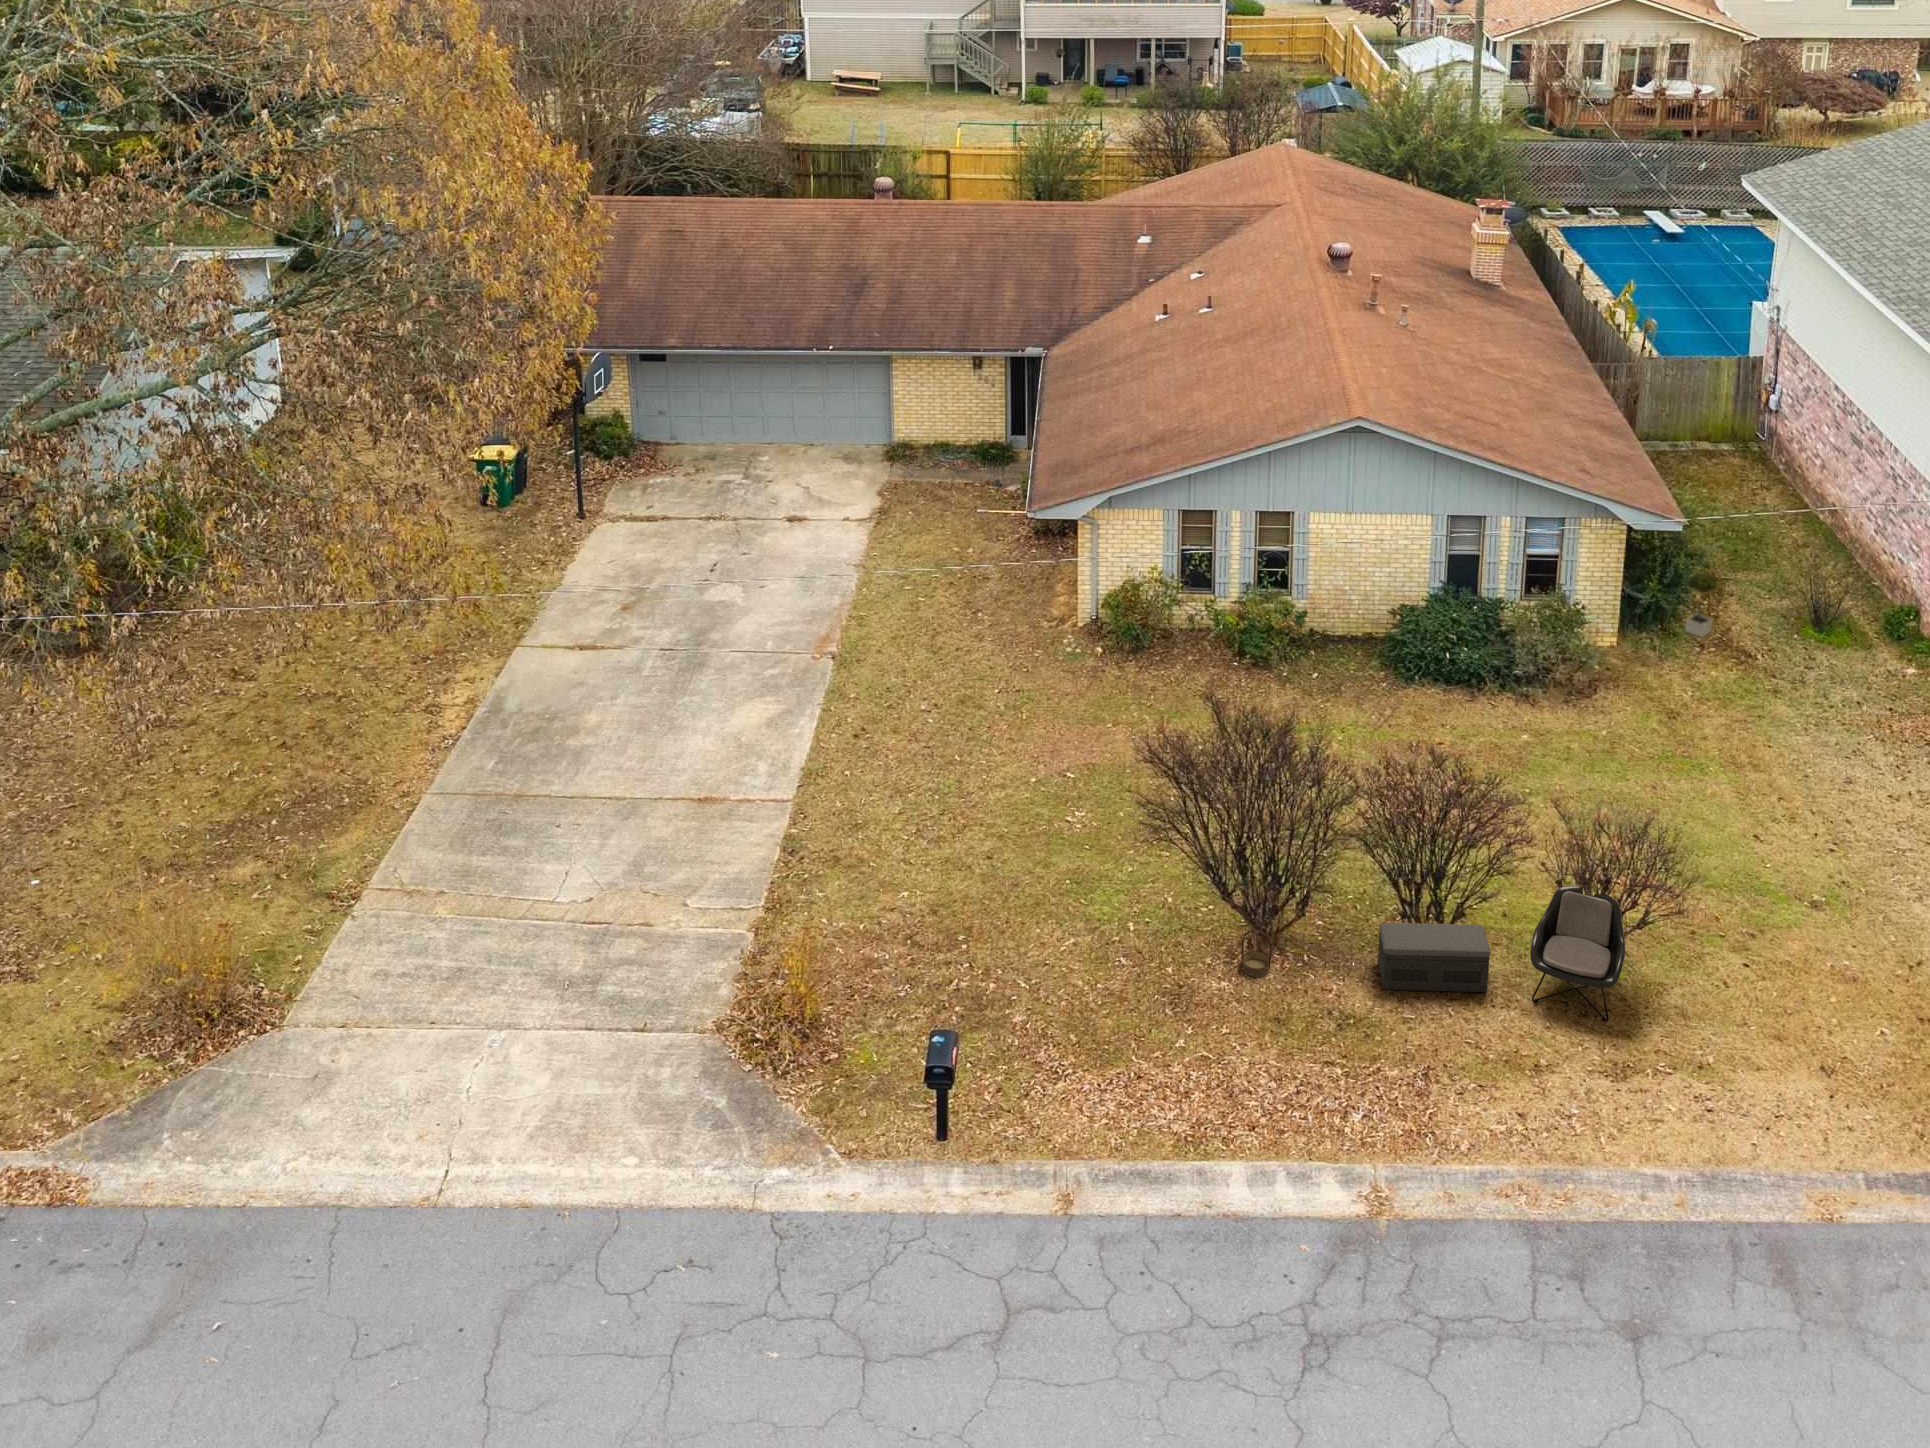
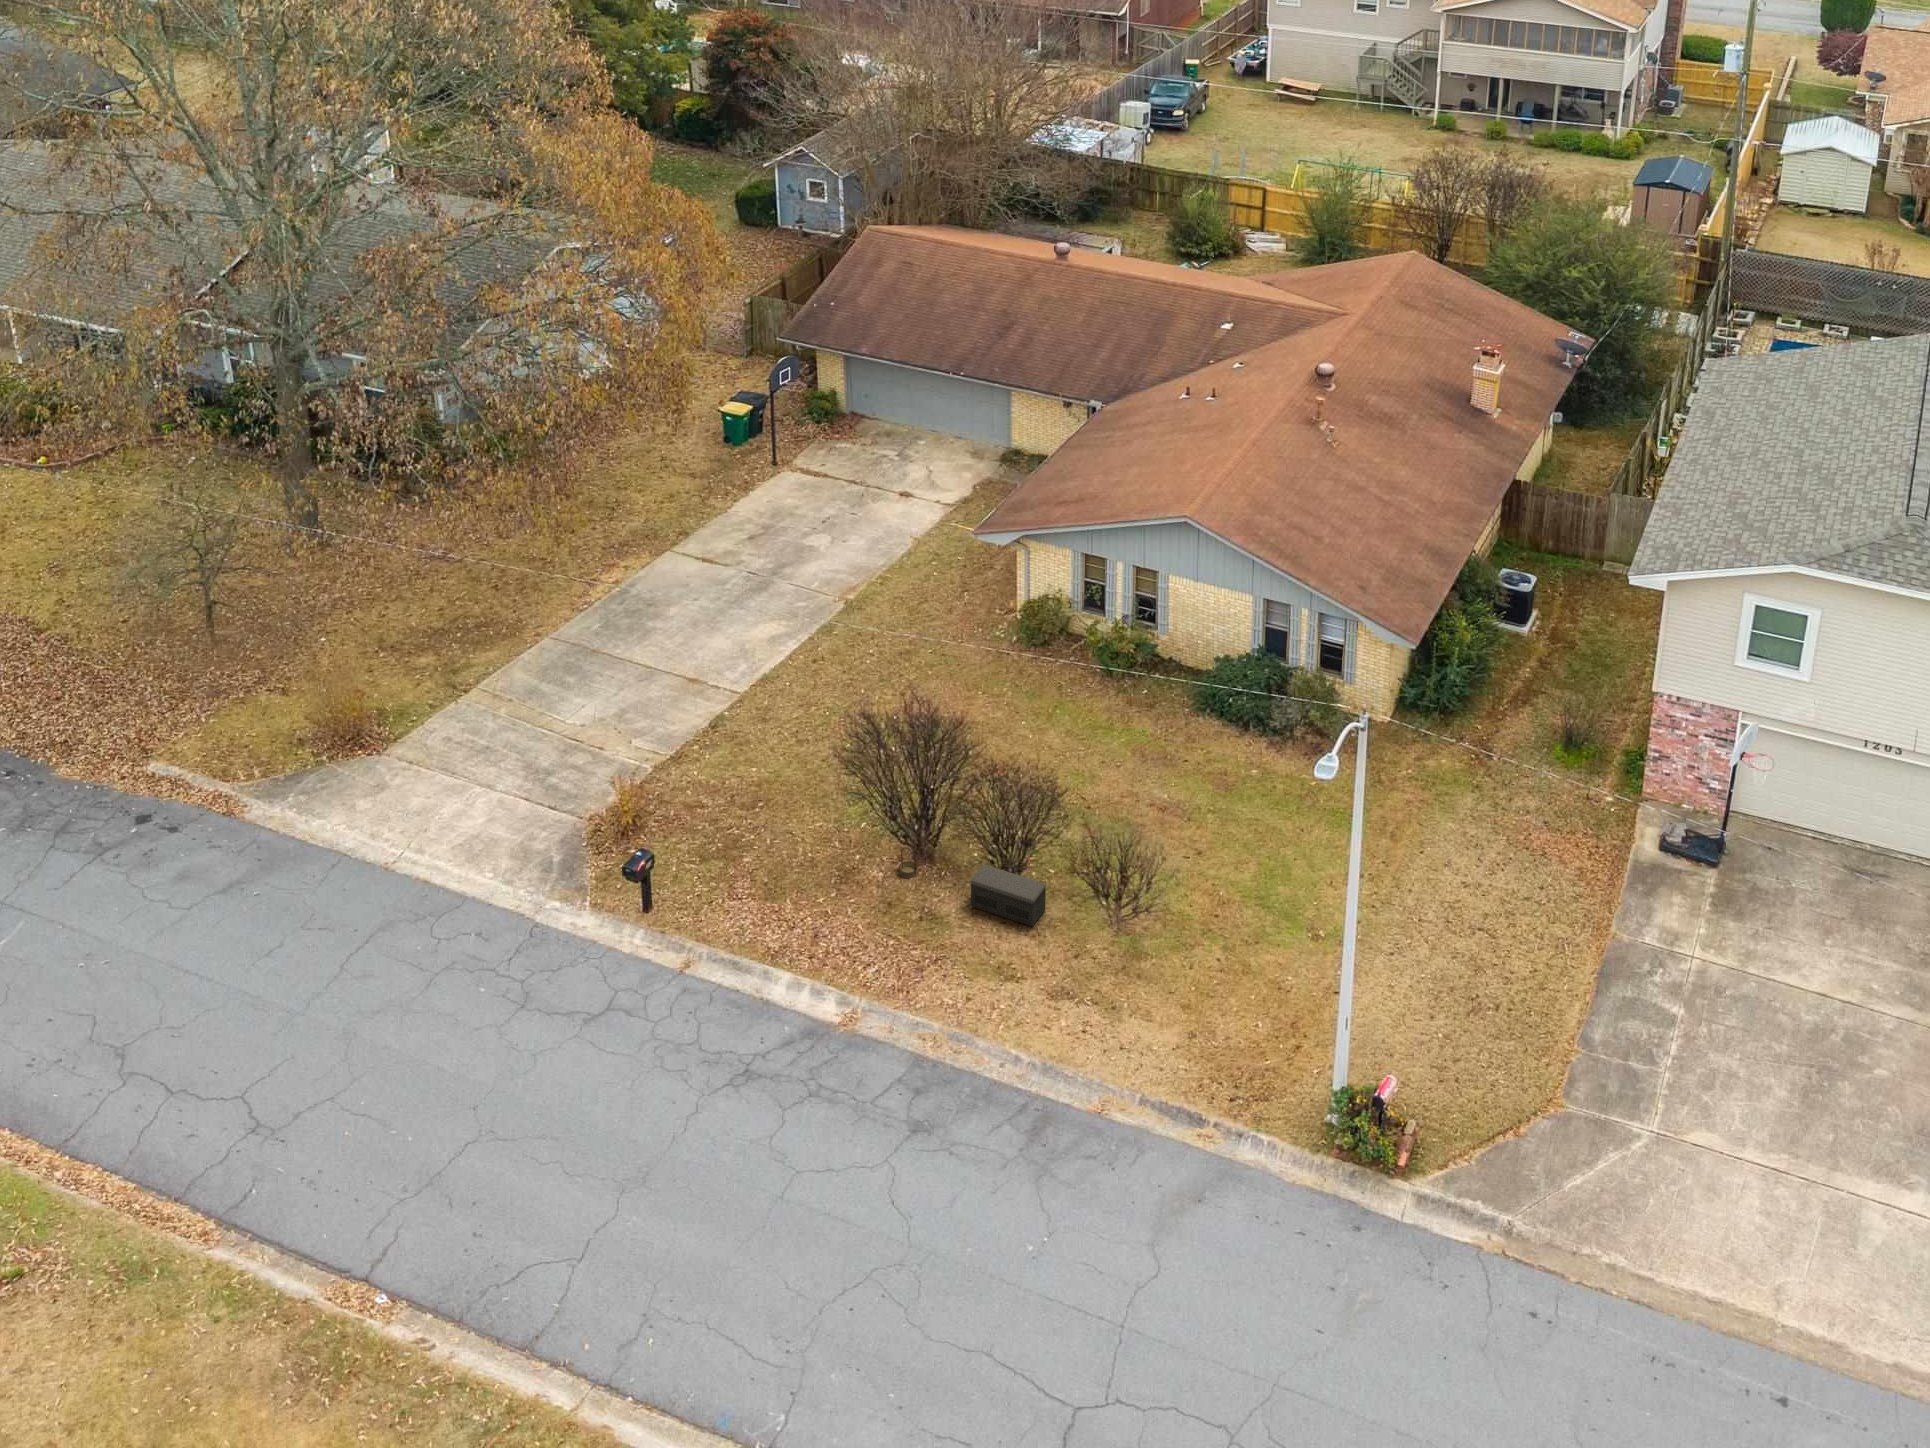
potted tree: present [1685,573,1717,637] -> none [1449,686,1474,738]
lounge chair: present [1531,886,1625,1021] -> none [1052,873,1123,965]

